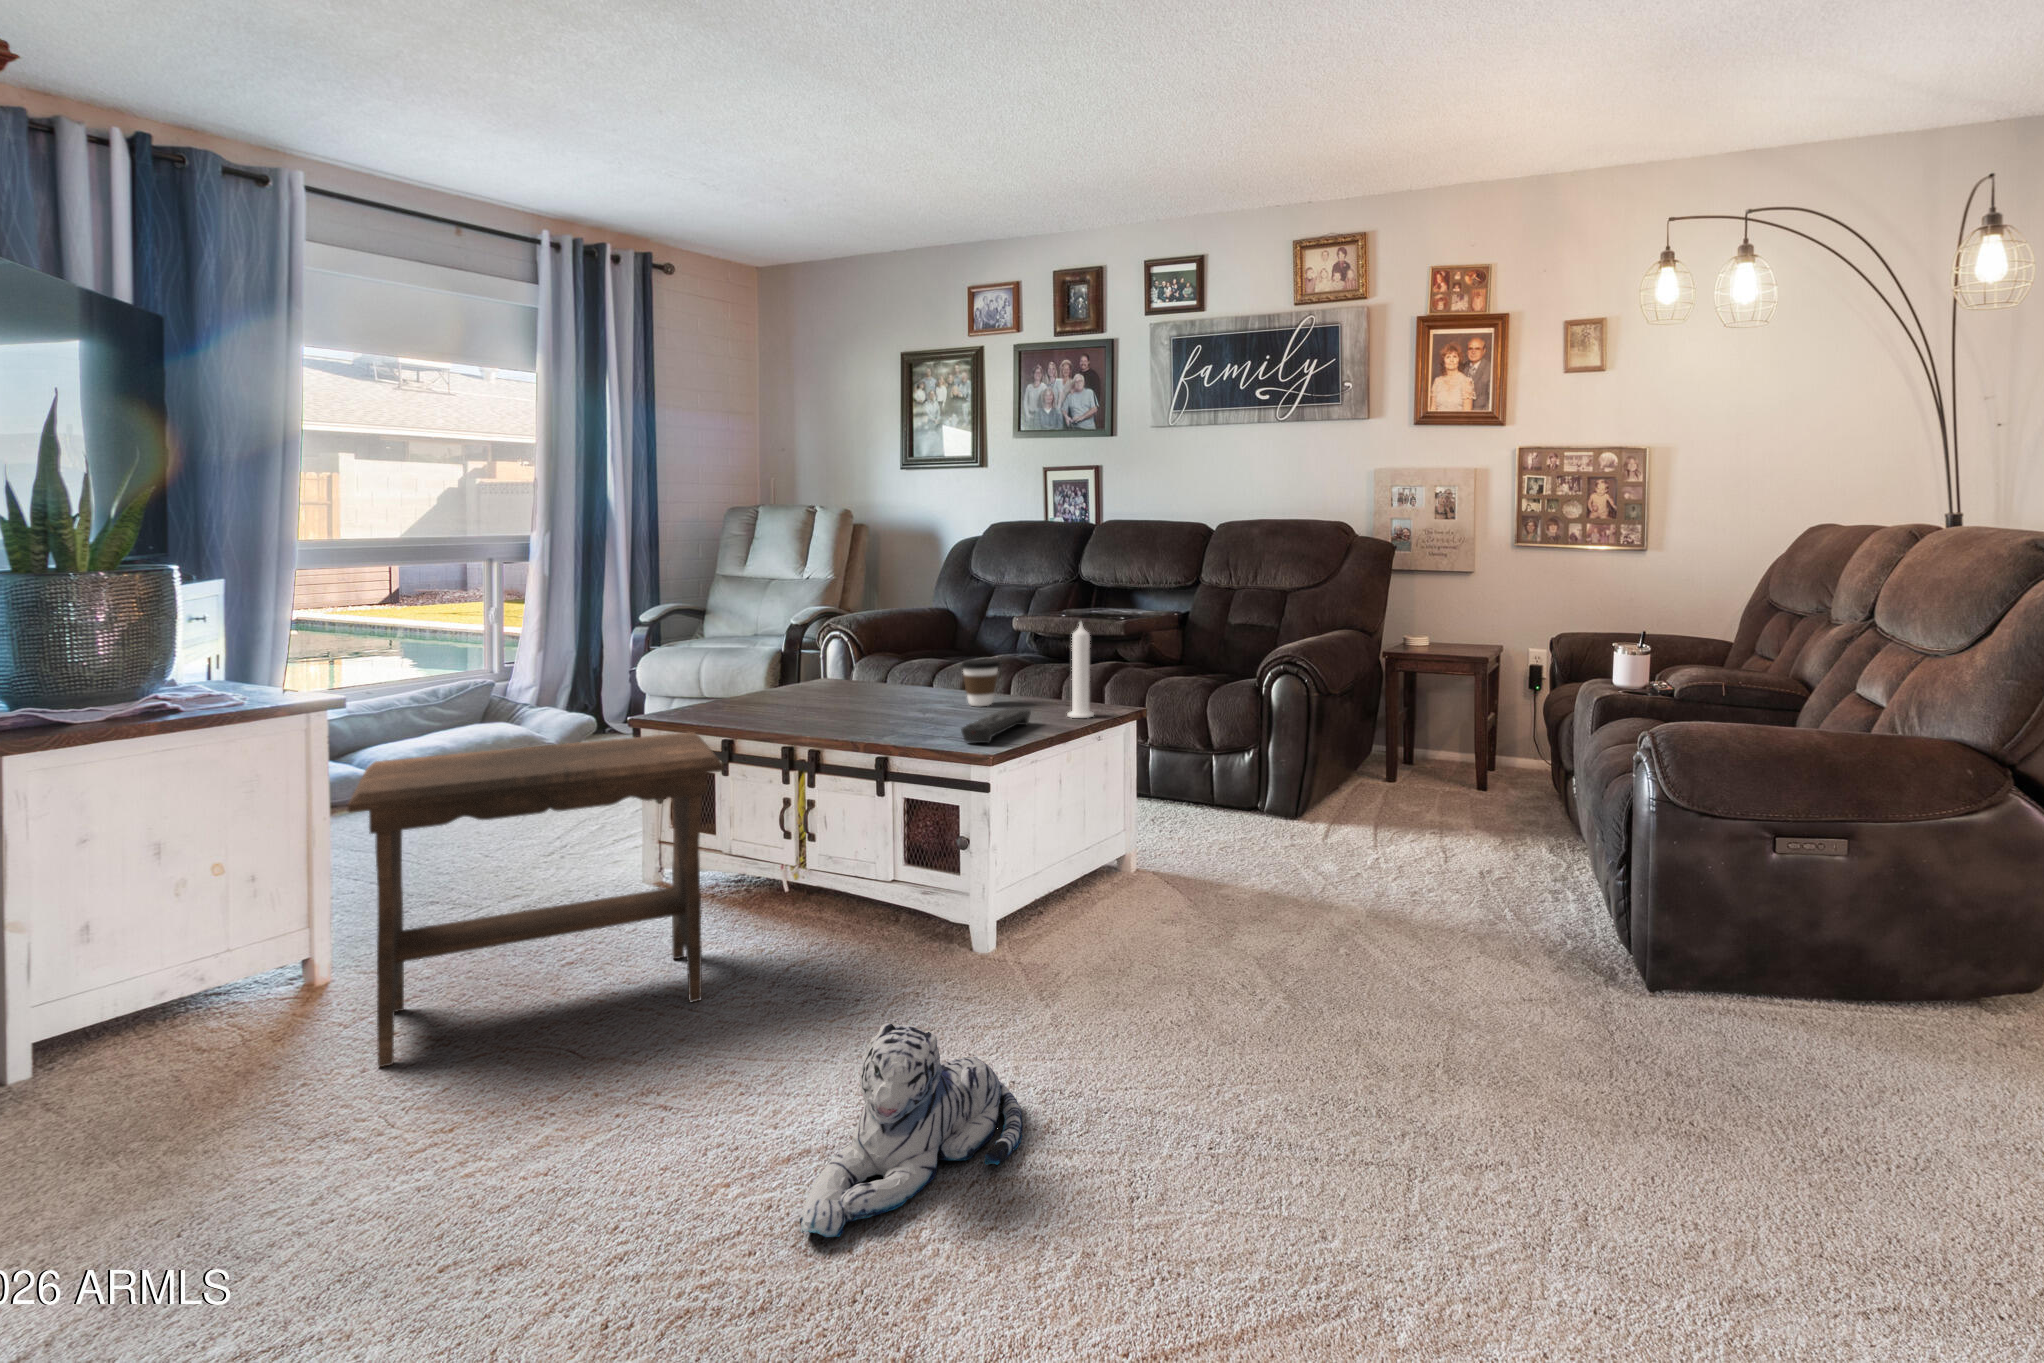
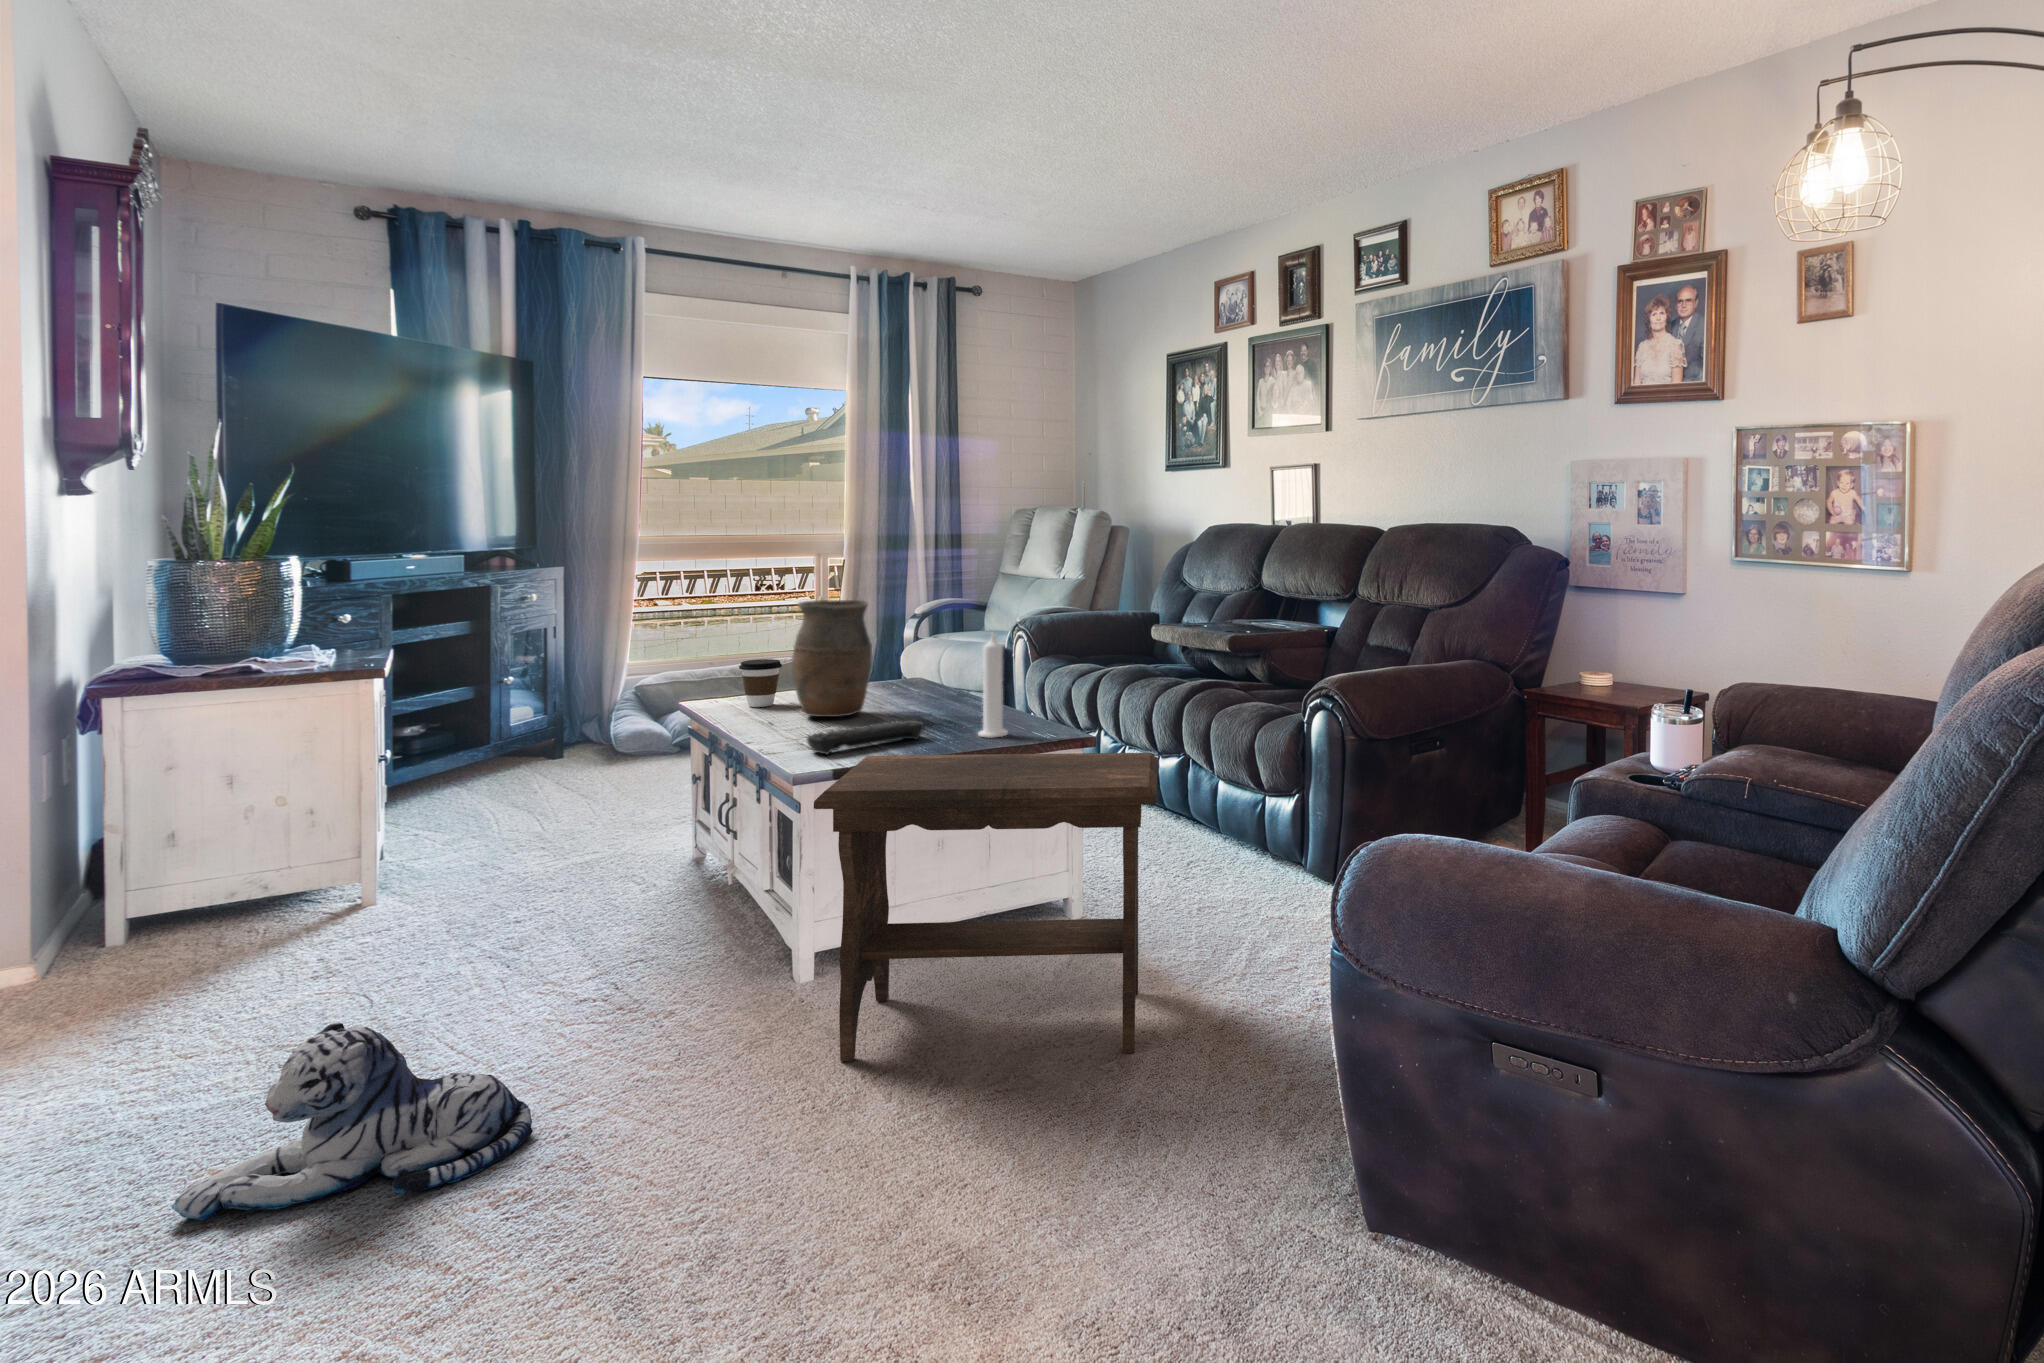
vase: none [841,598,919,716] -> present [792,600,872,717]
coffee cup: present [961,659,1000,706] -> present [739,659,782,707]
footstool: present [347,732,724,1067] -> present [814,753,1158,1061]

